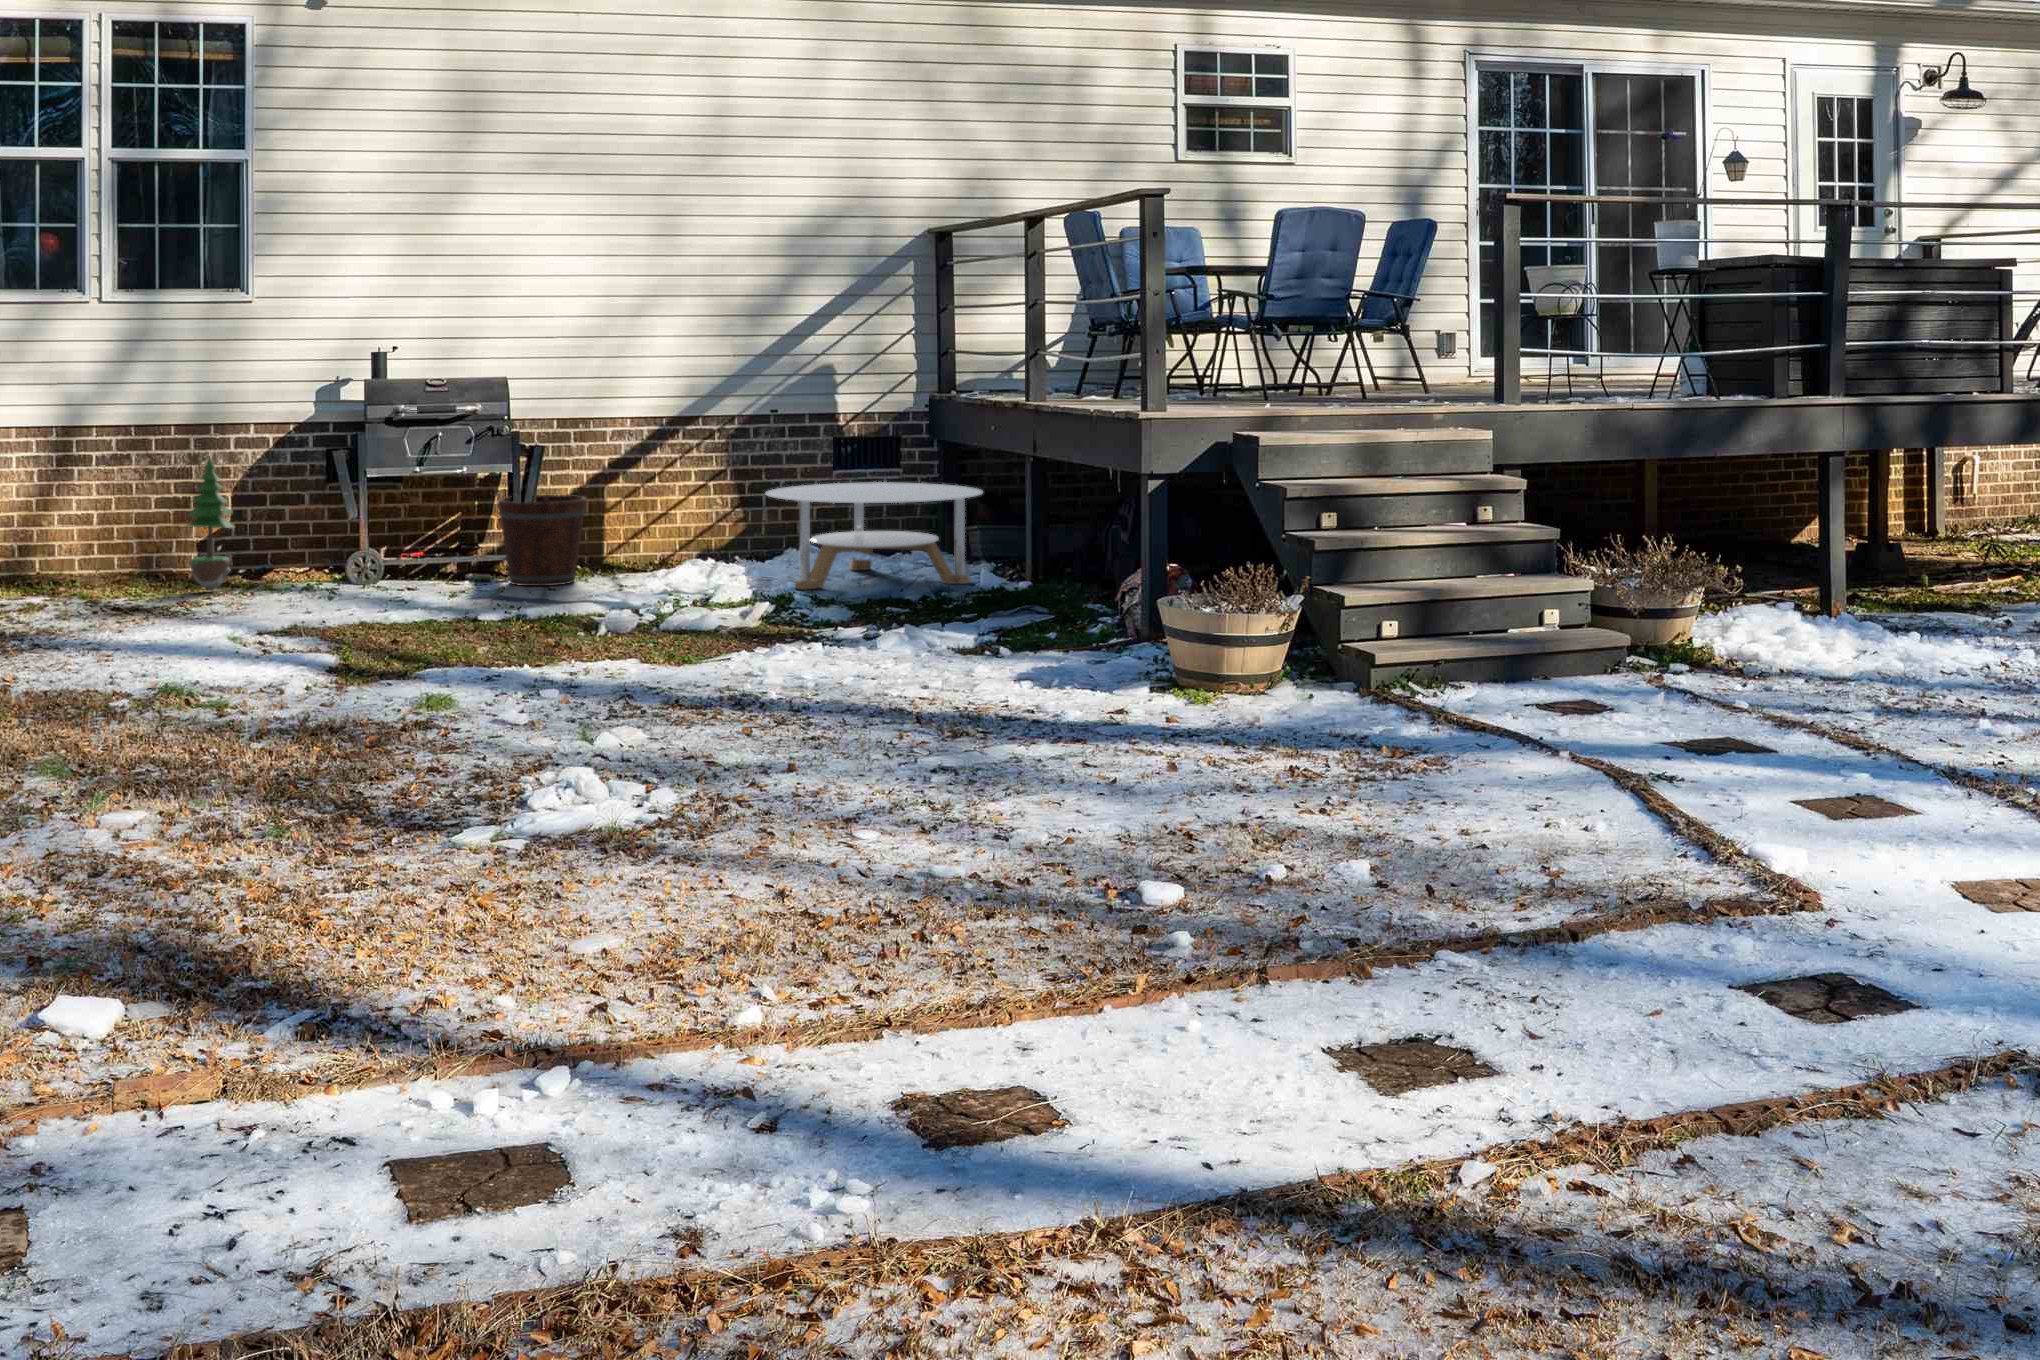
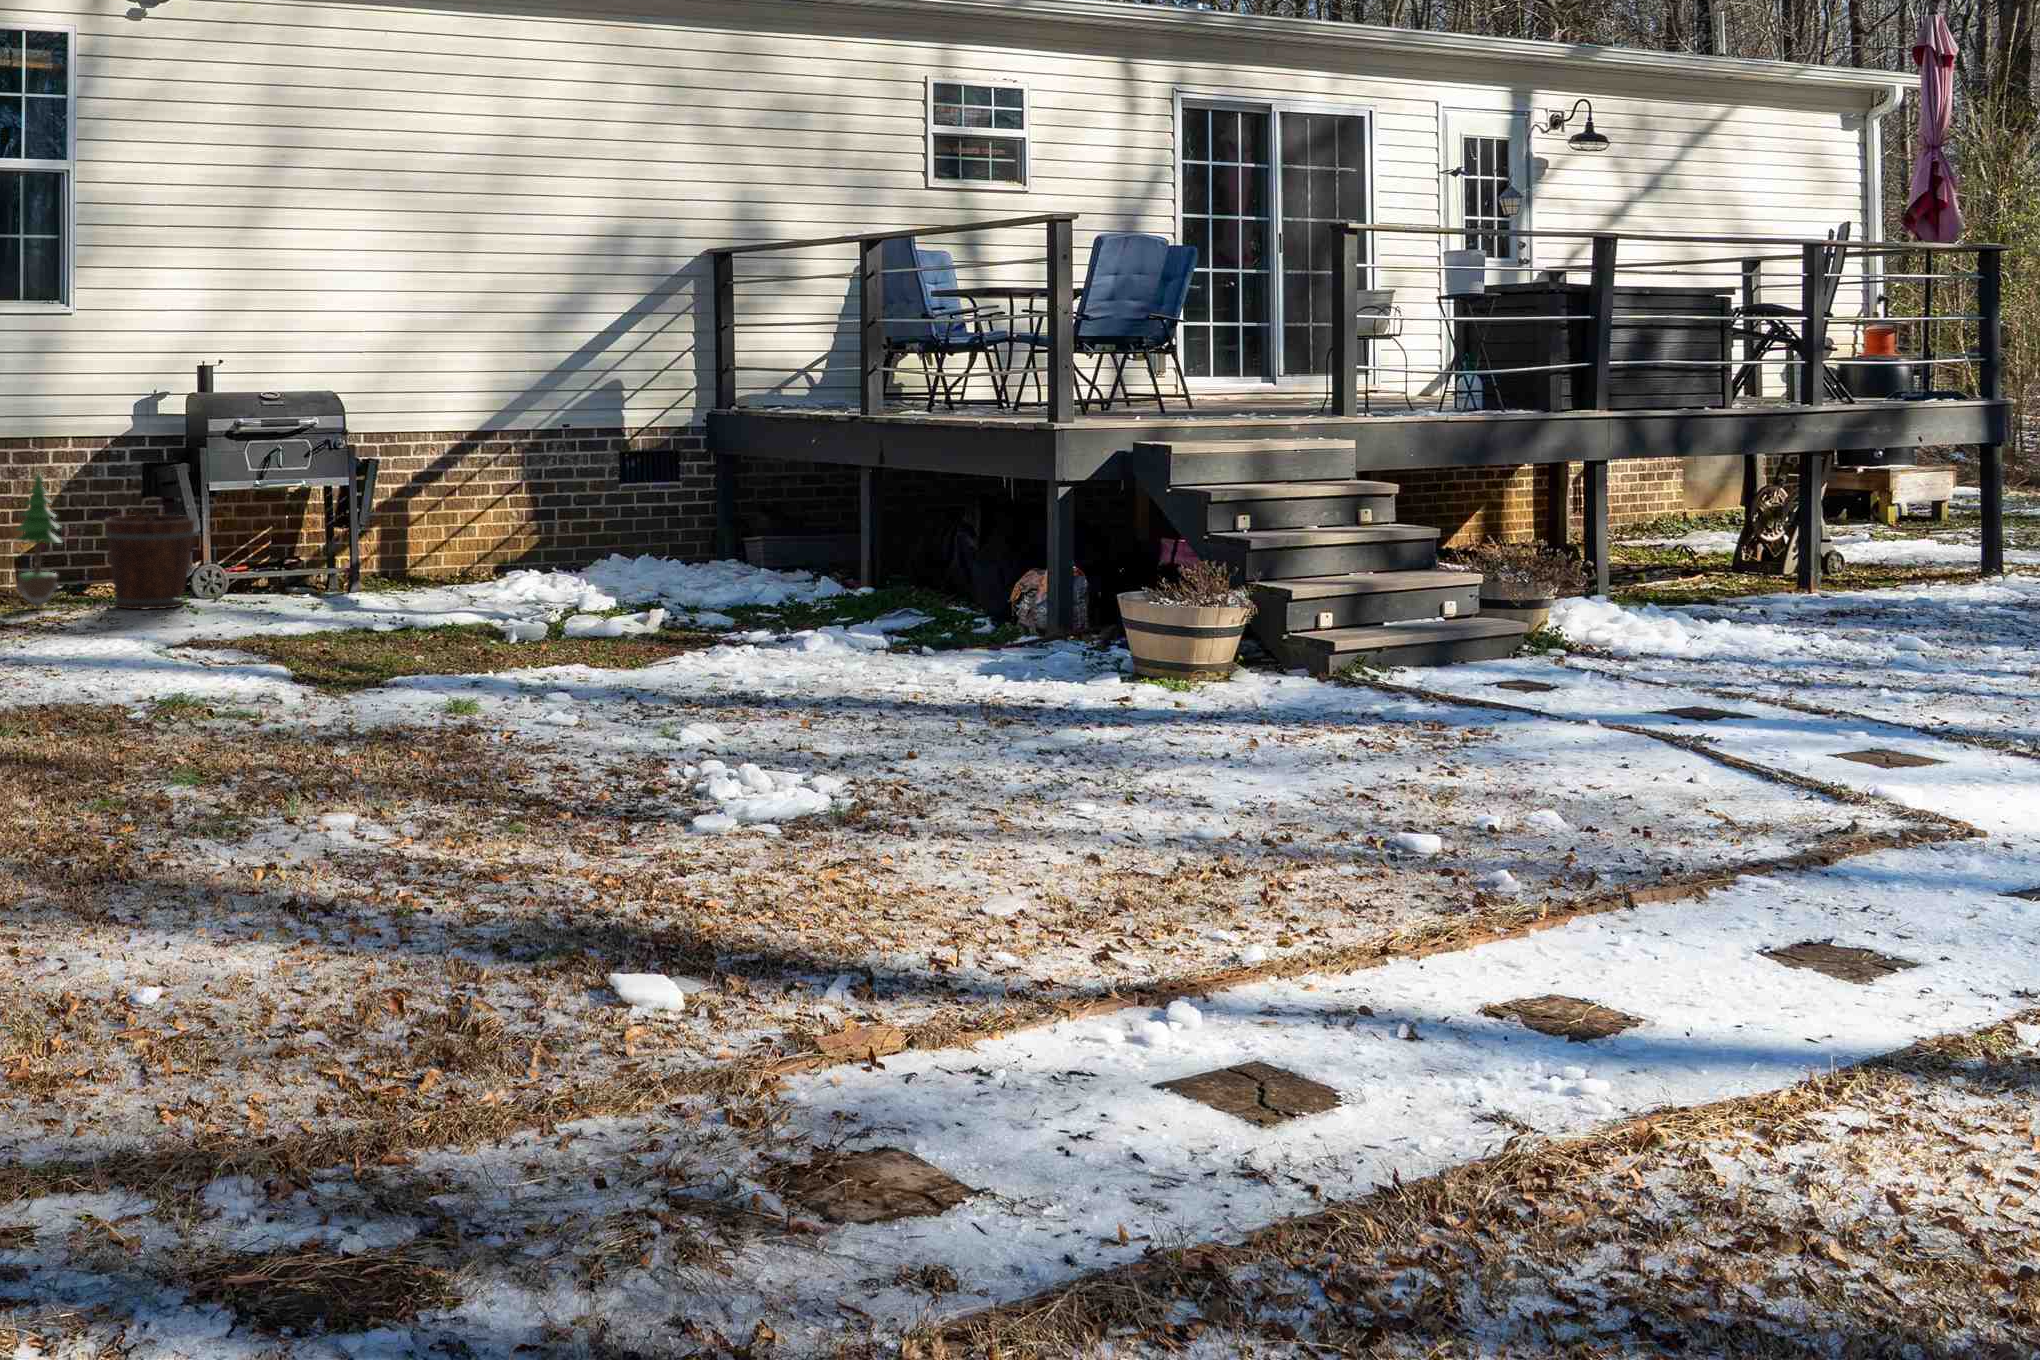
round table: present [766,482,983,589] -> none [582,495,794,598]
bucket: present [498,495,586,586] -> present [105,512,195,609]

